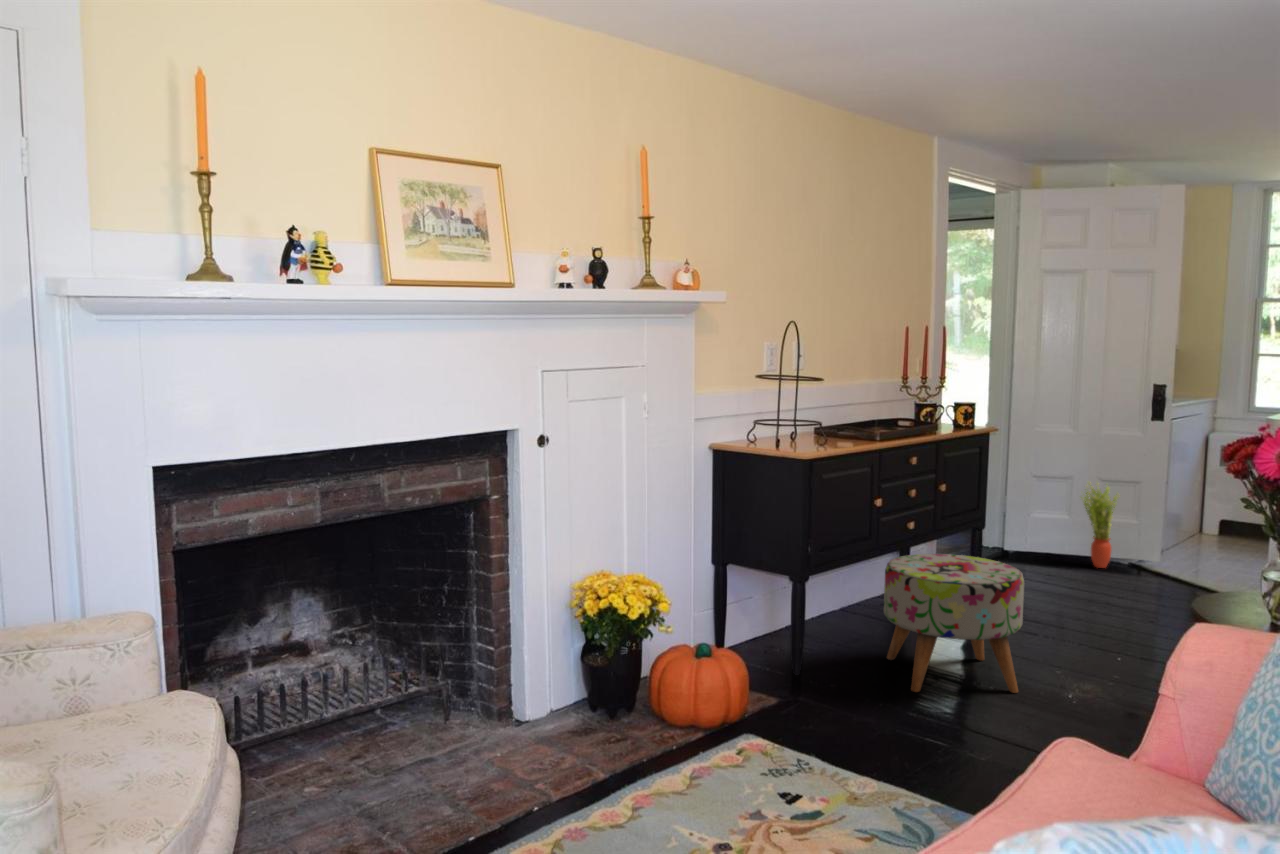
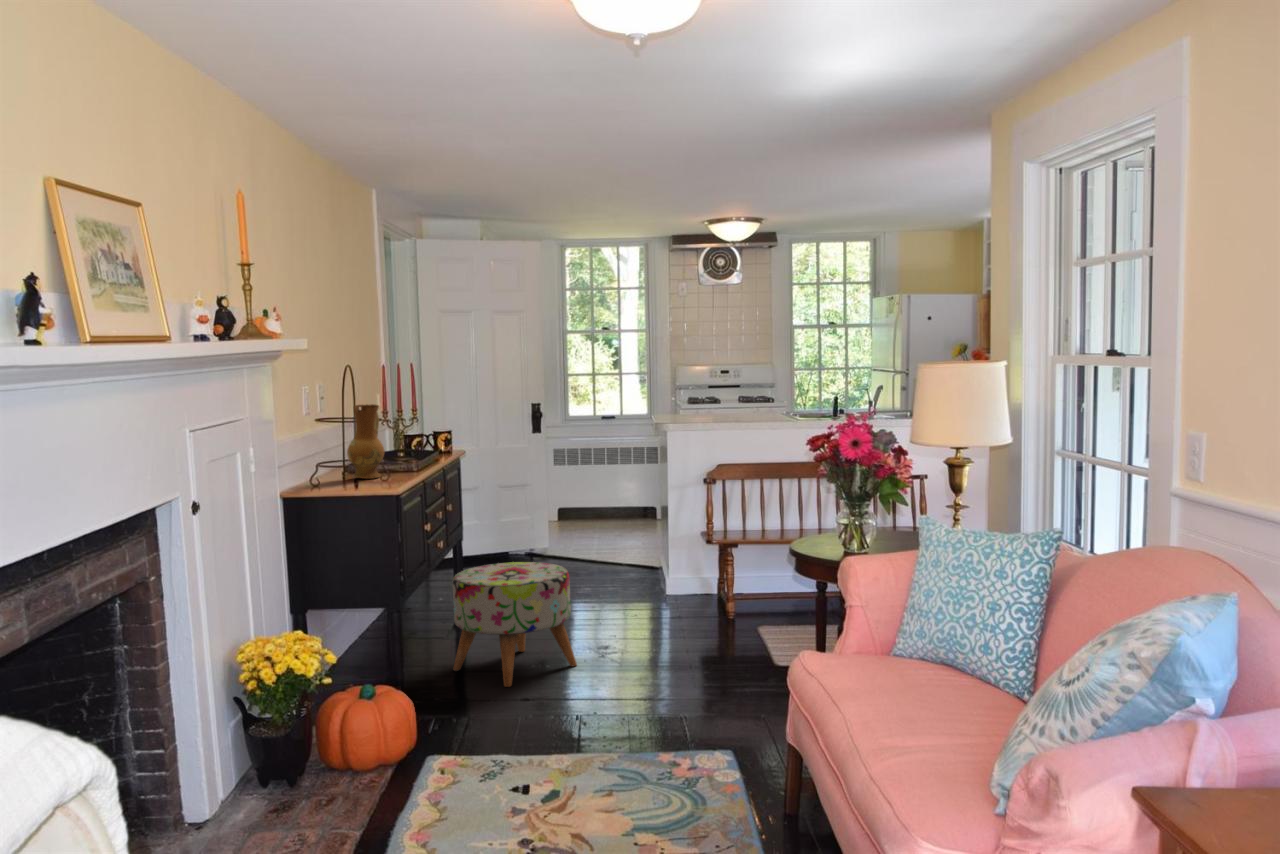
ceramic jug: none [790,364,831,441] -> present [347,404,384,479]
potted plant: present [1081,484,1119,568] -> none [493,490,527,565]

